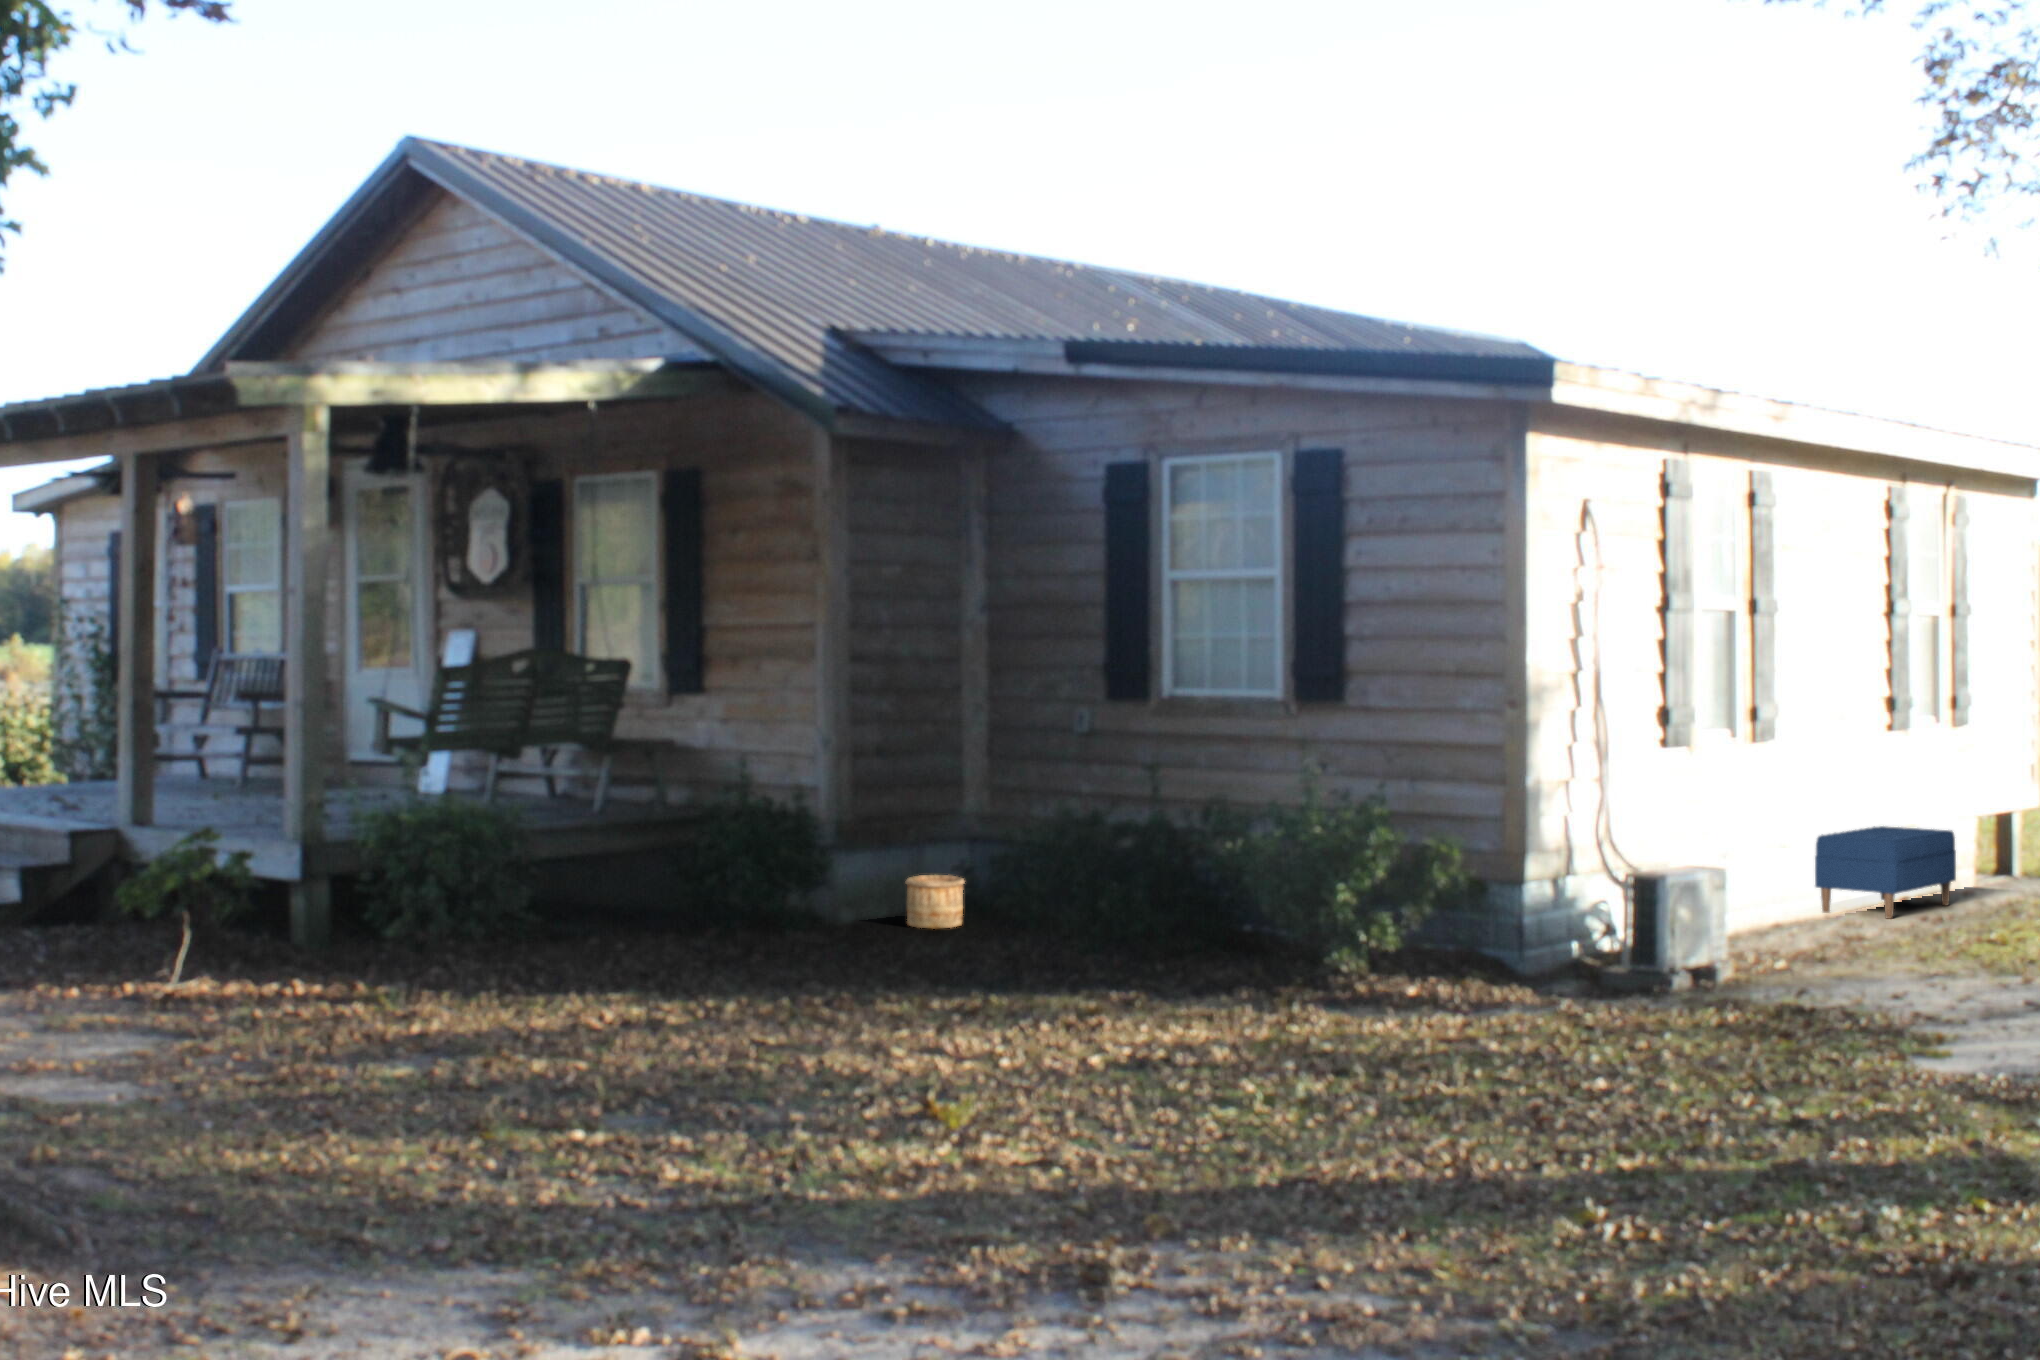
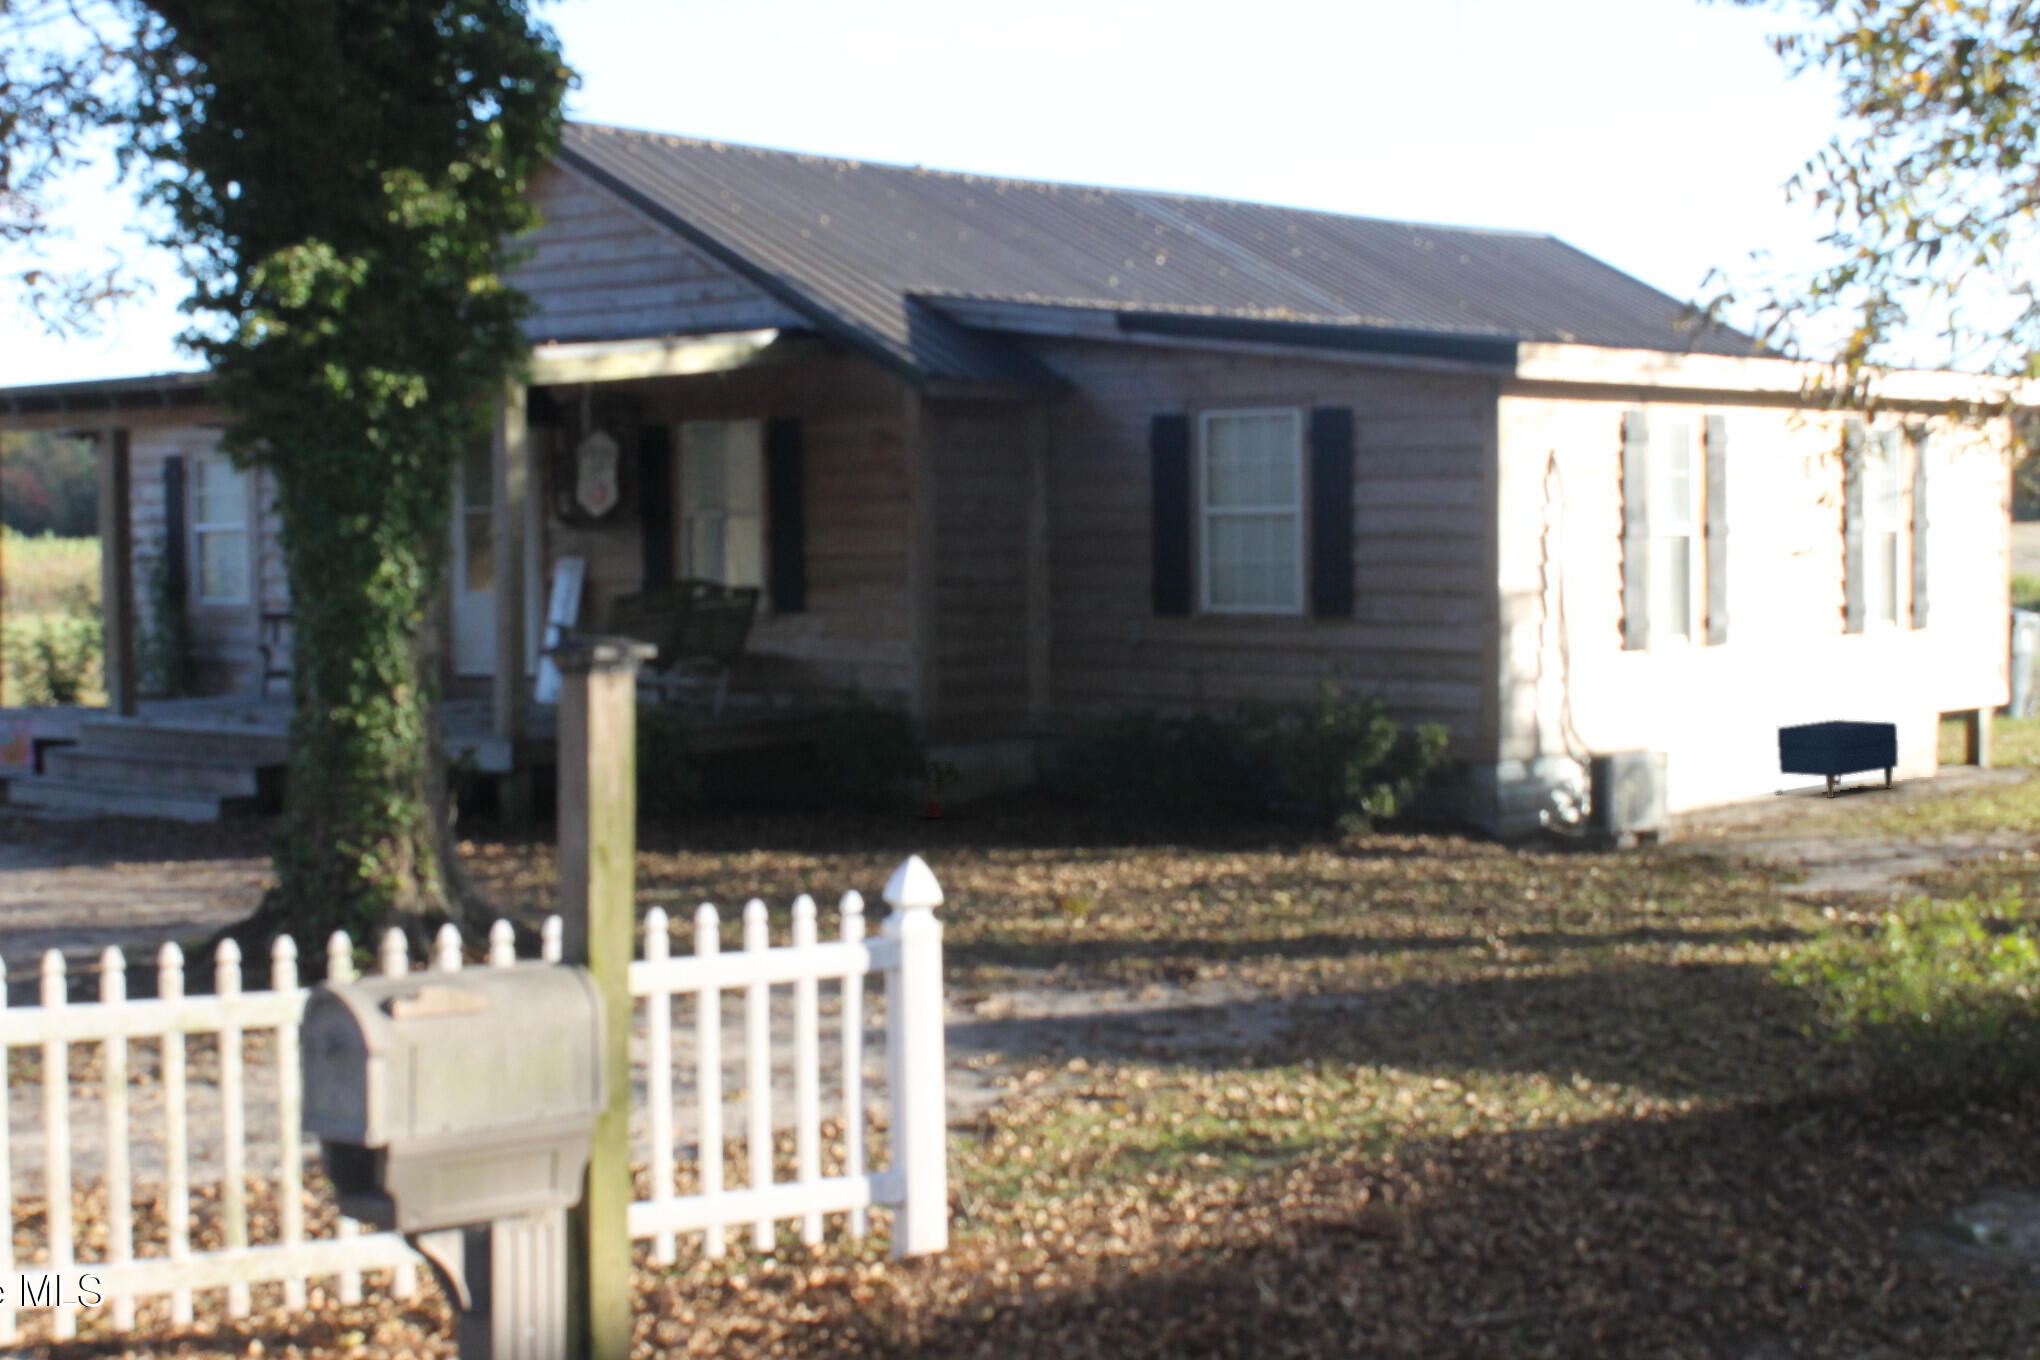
potted plant: none [813,864,882,938] -> present [909,760,964,818]
wooden bucket: present [905,875,964,929] -> none [981,767,1032,811]

